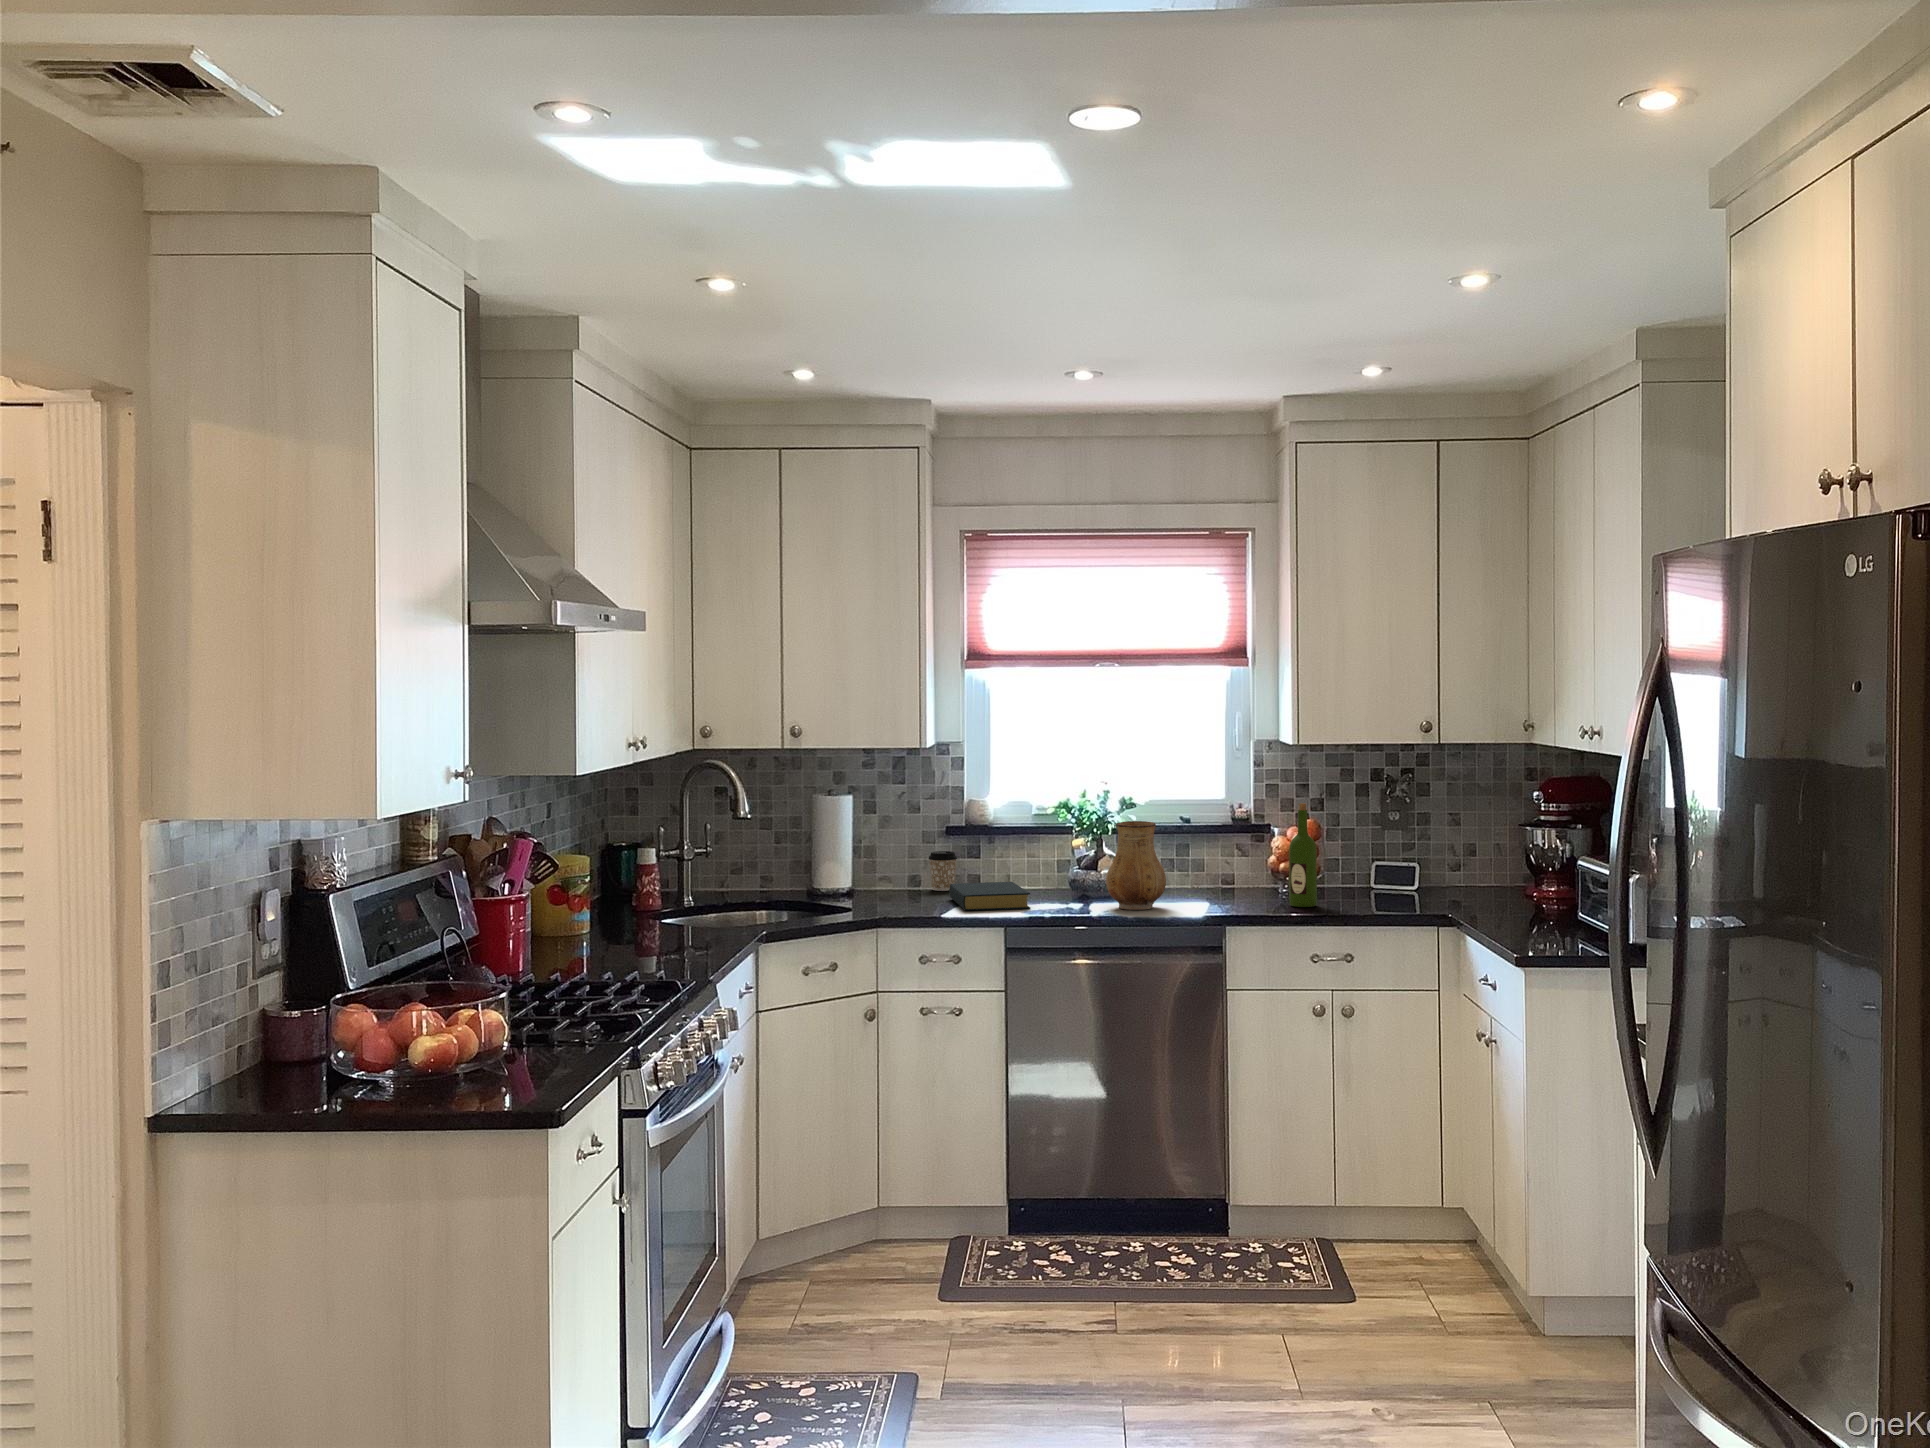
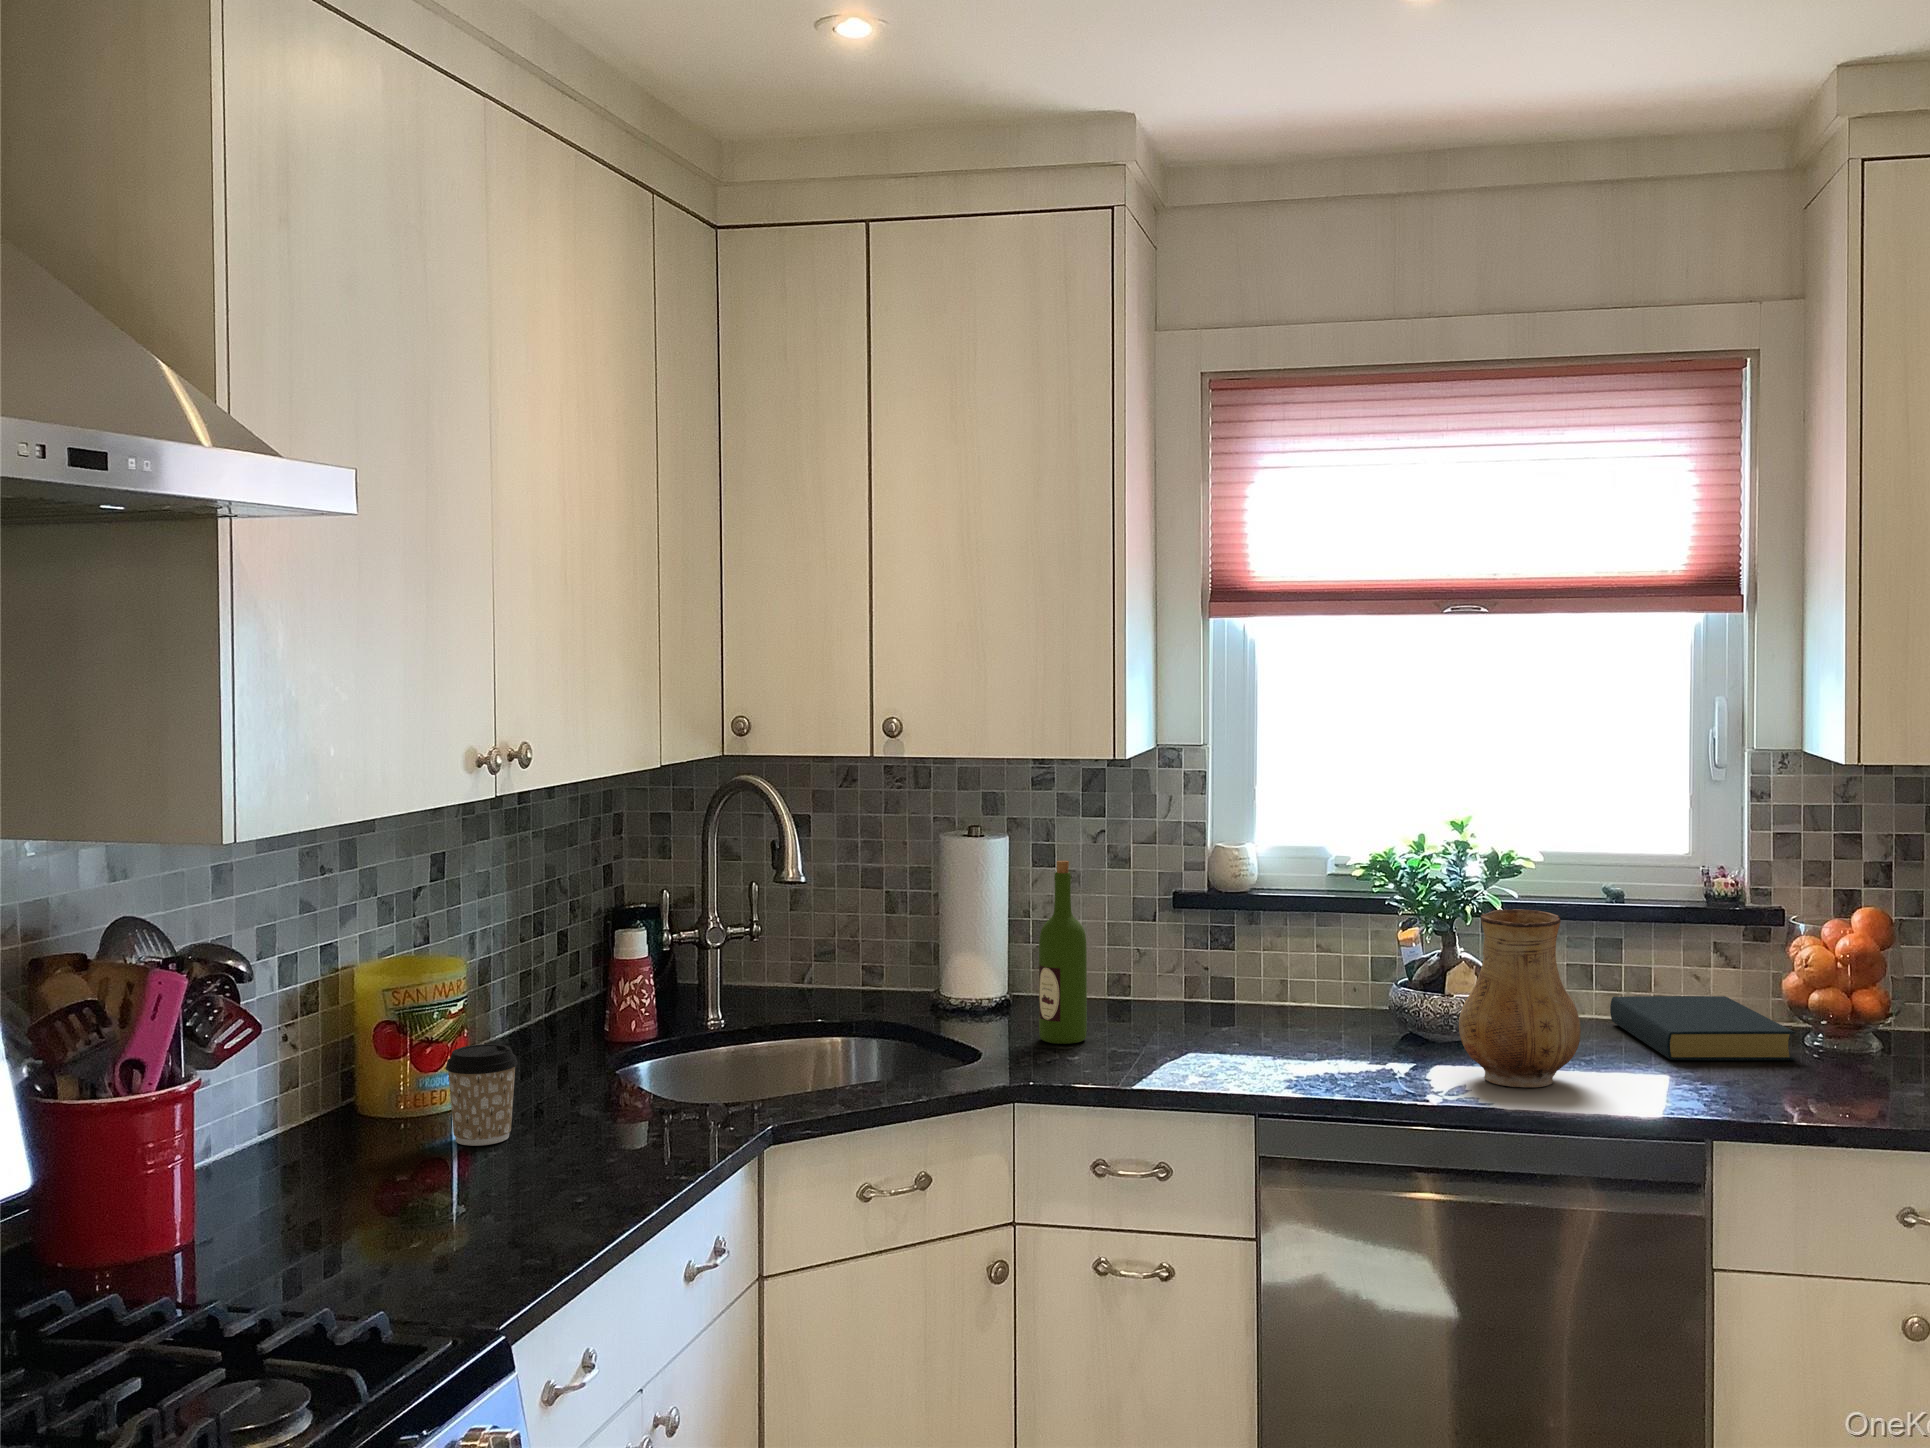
wine bottle: present [1289,803,1317,907] -> present [1039,861,1087,1044]
coffee cup: present [929,851,957,891] -> present [445,1044,518,1146]
hardback book: present [949,882,1030,910] -> present [1610,996,1796,1060]

